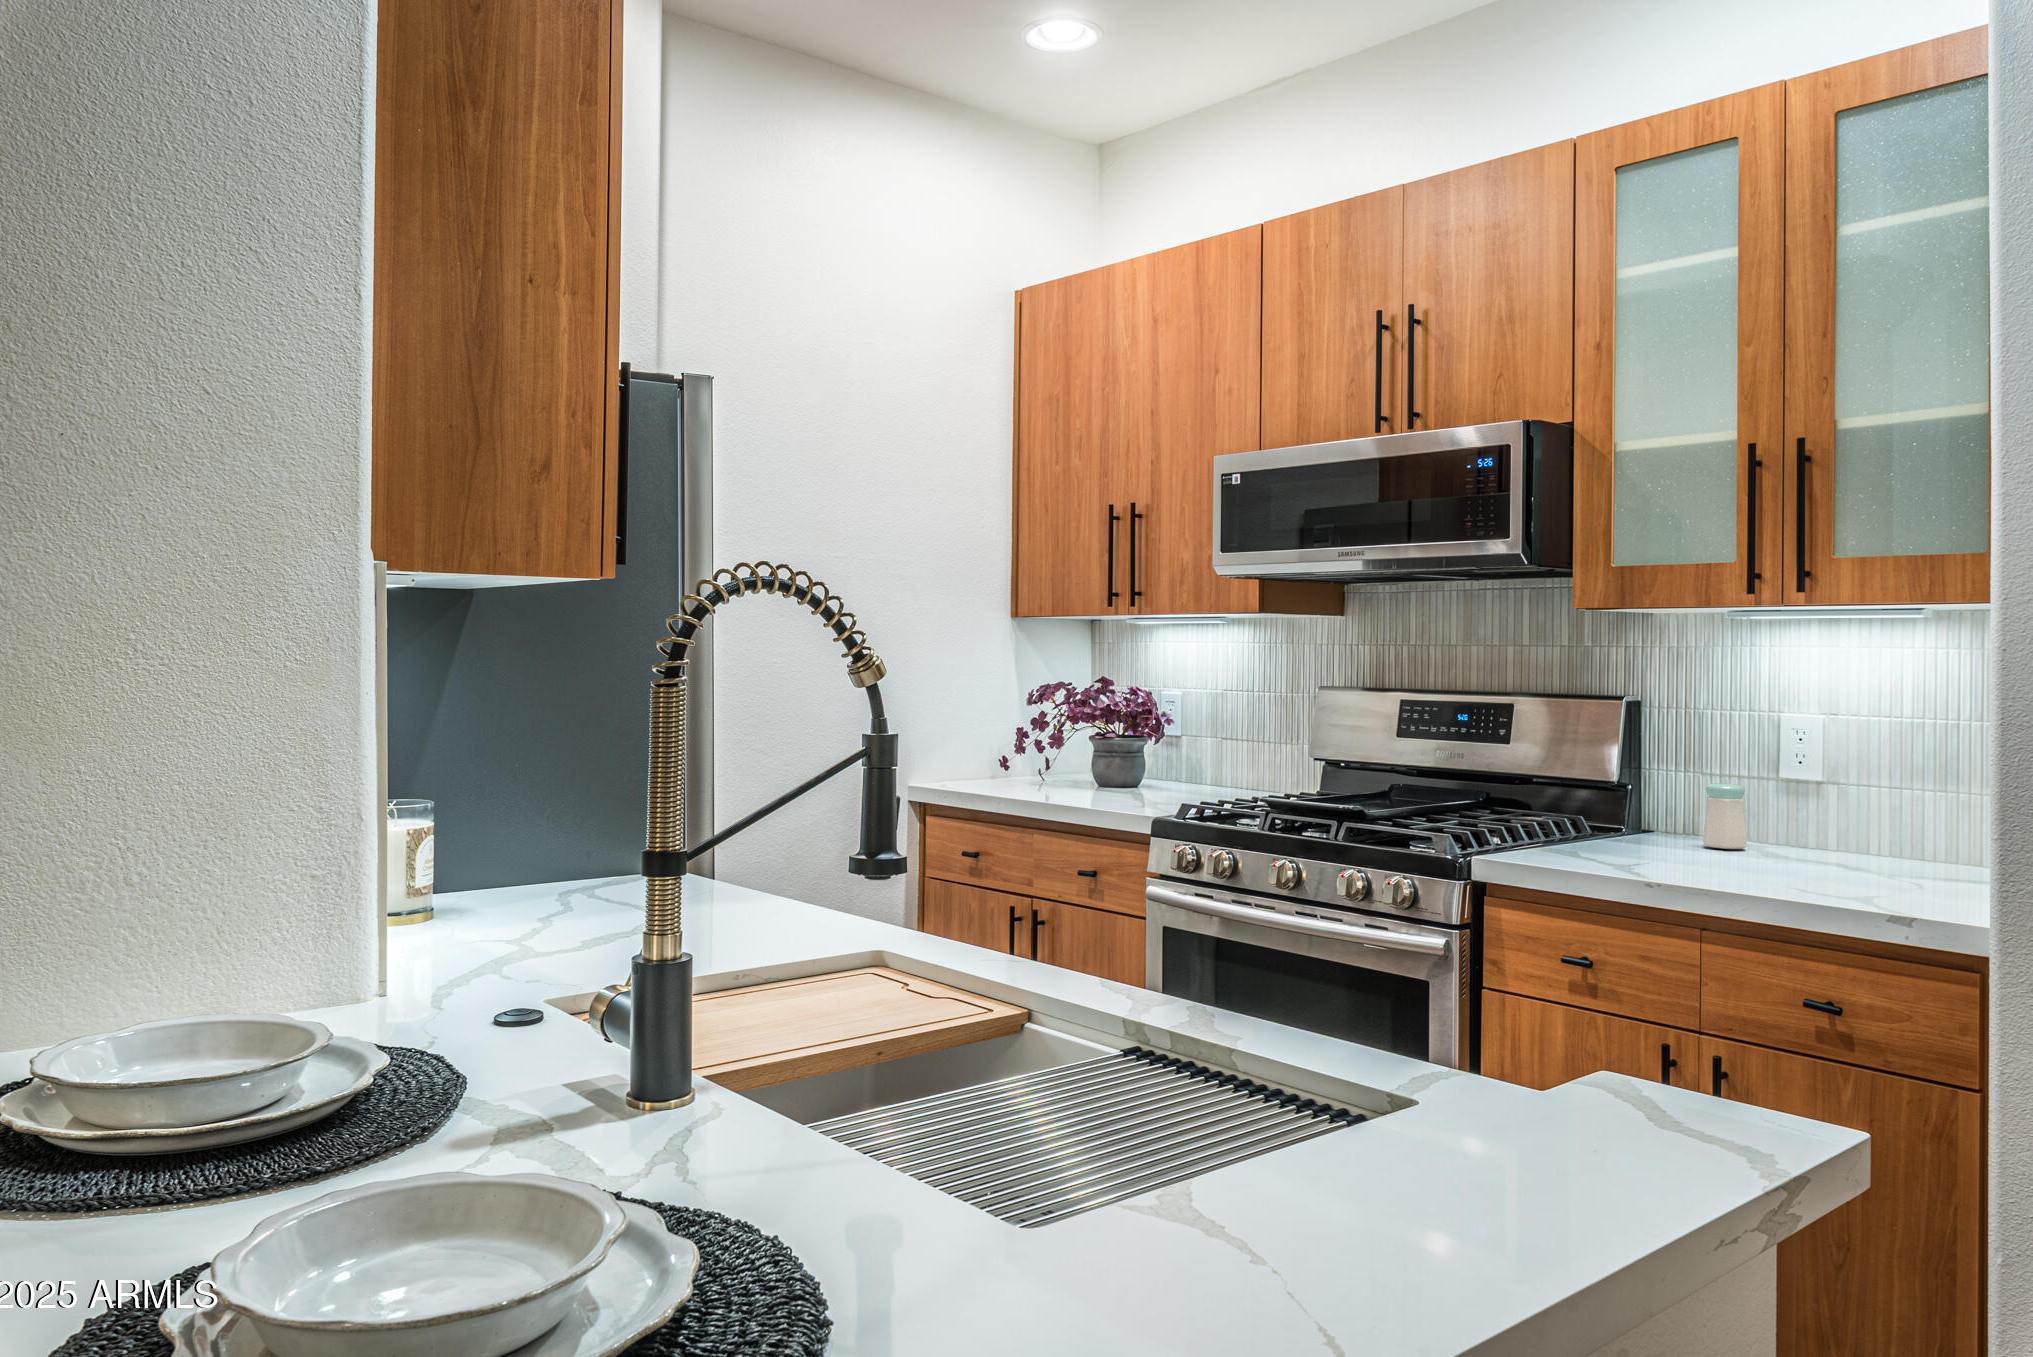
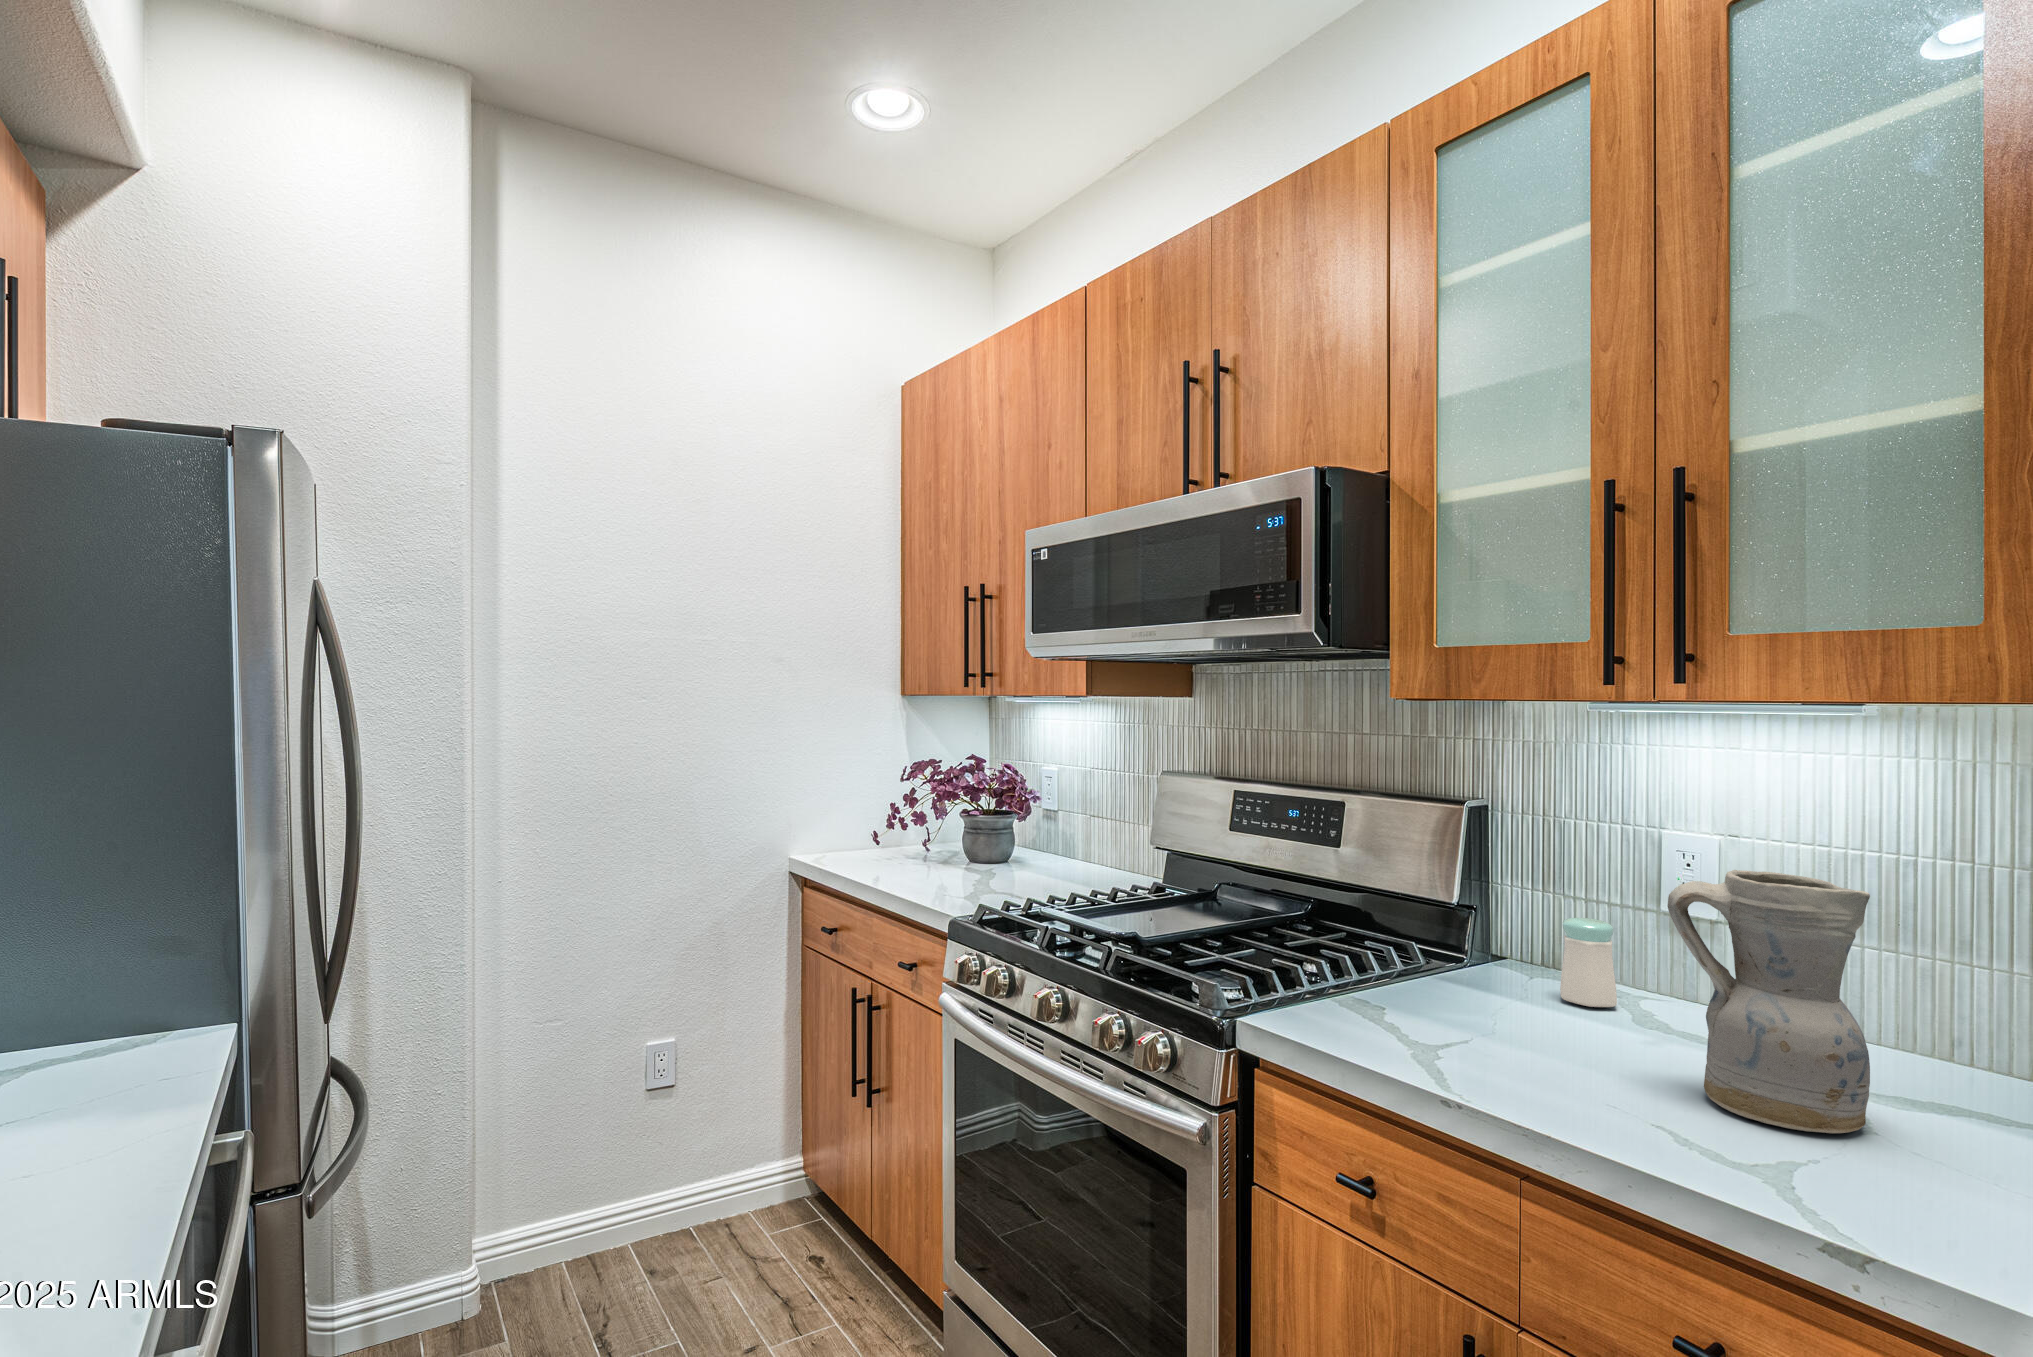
ceramic pitcher: none [1788,723,1915,886] -> present [1668,870,1870,1133]

